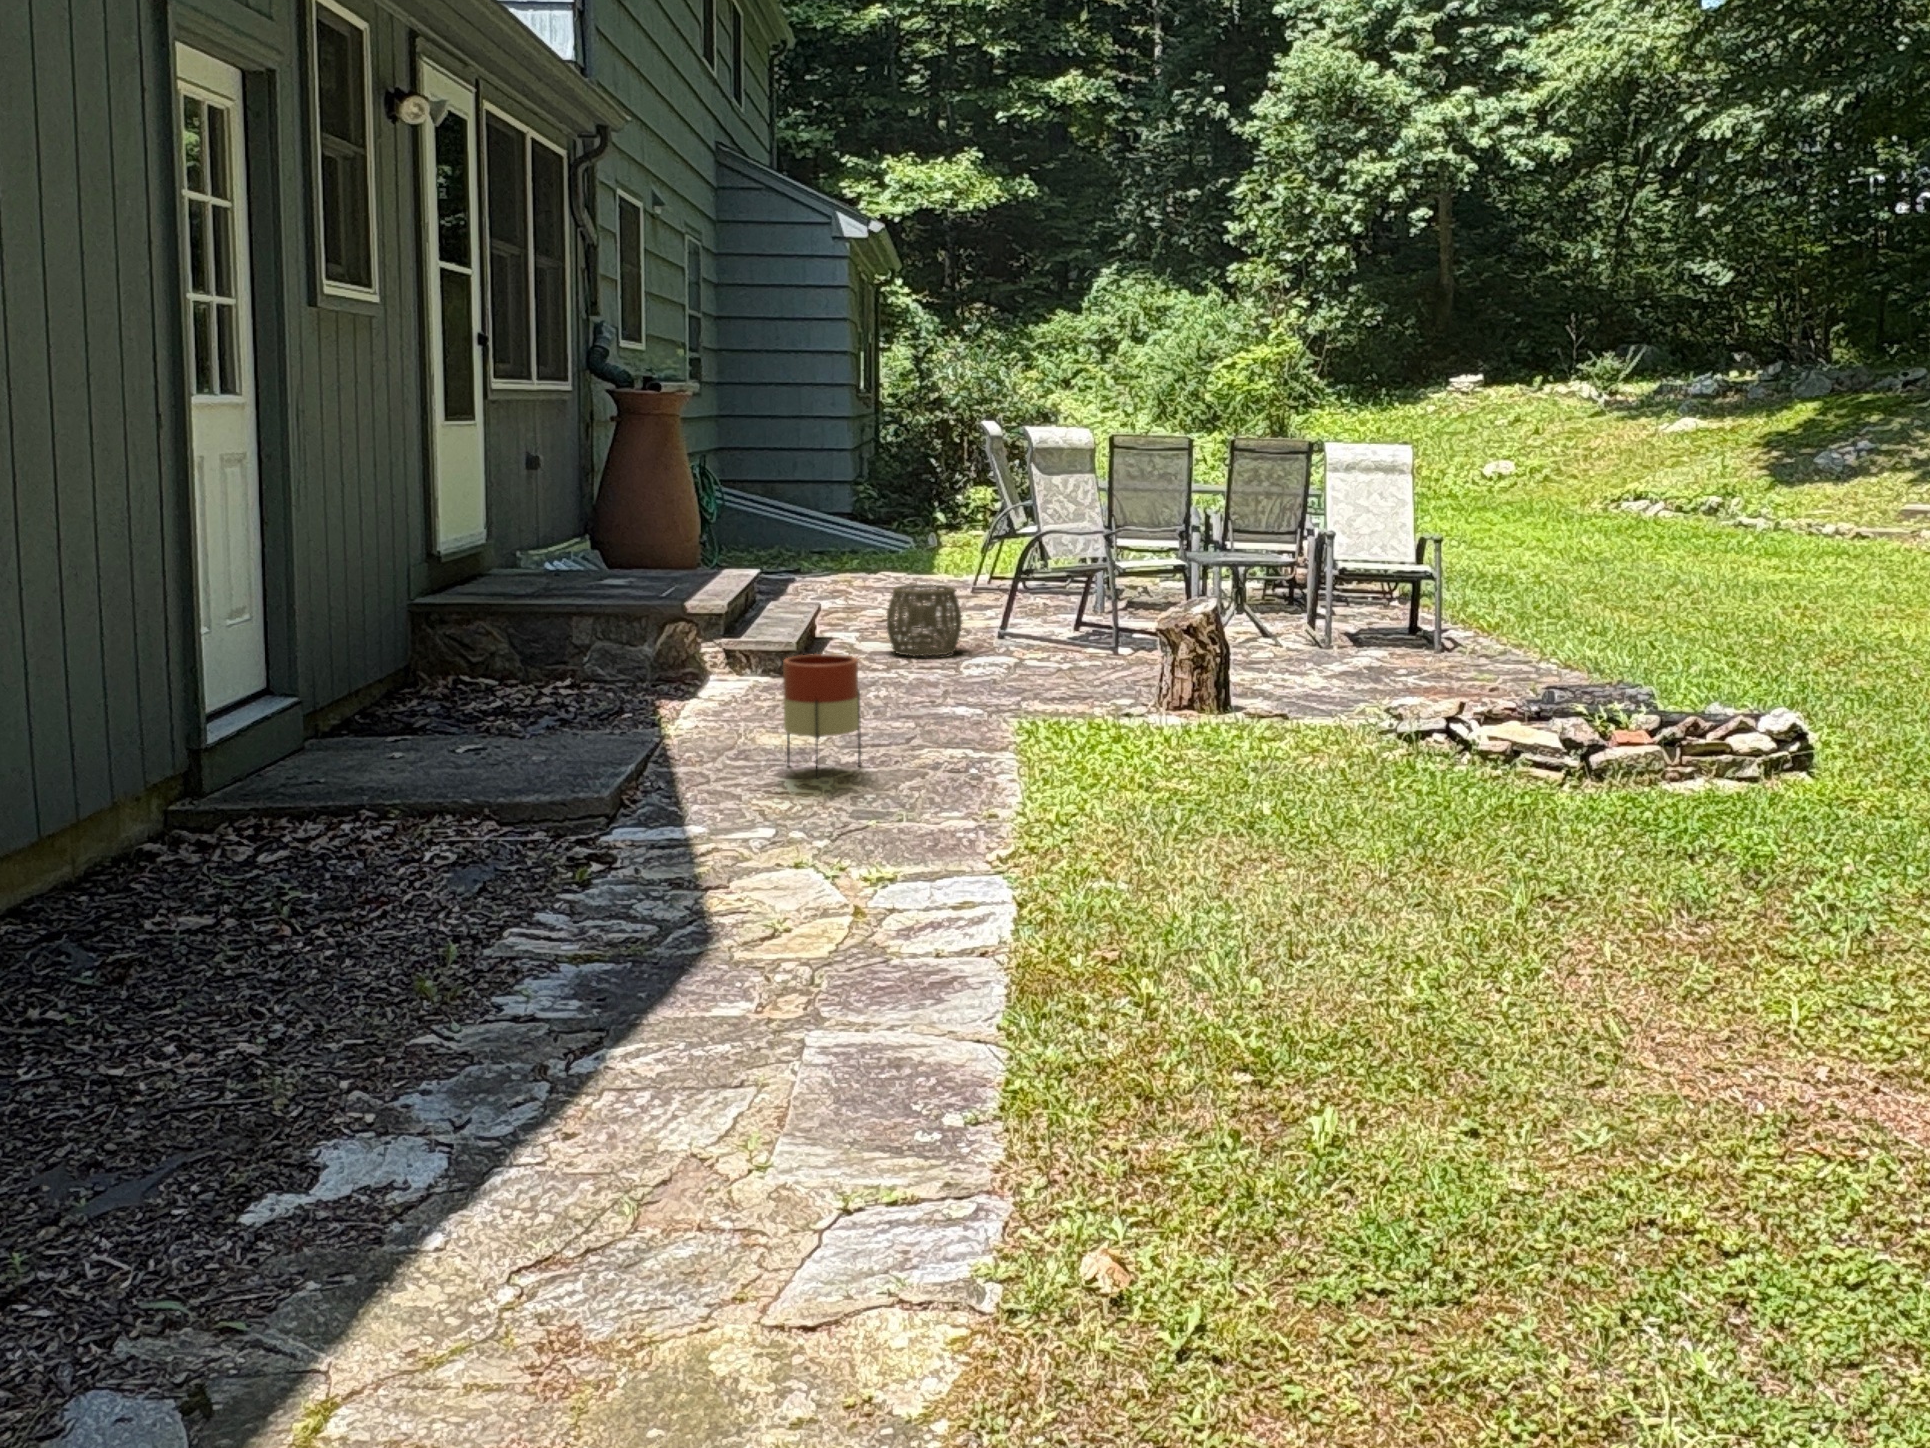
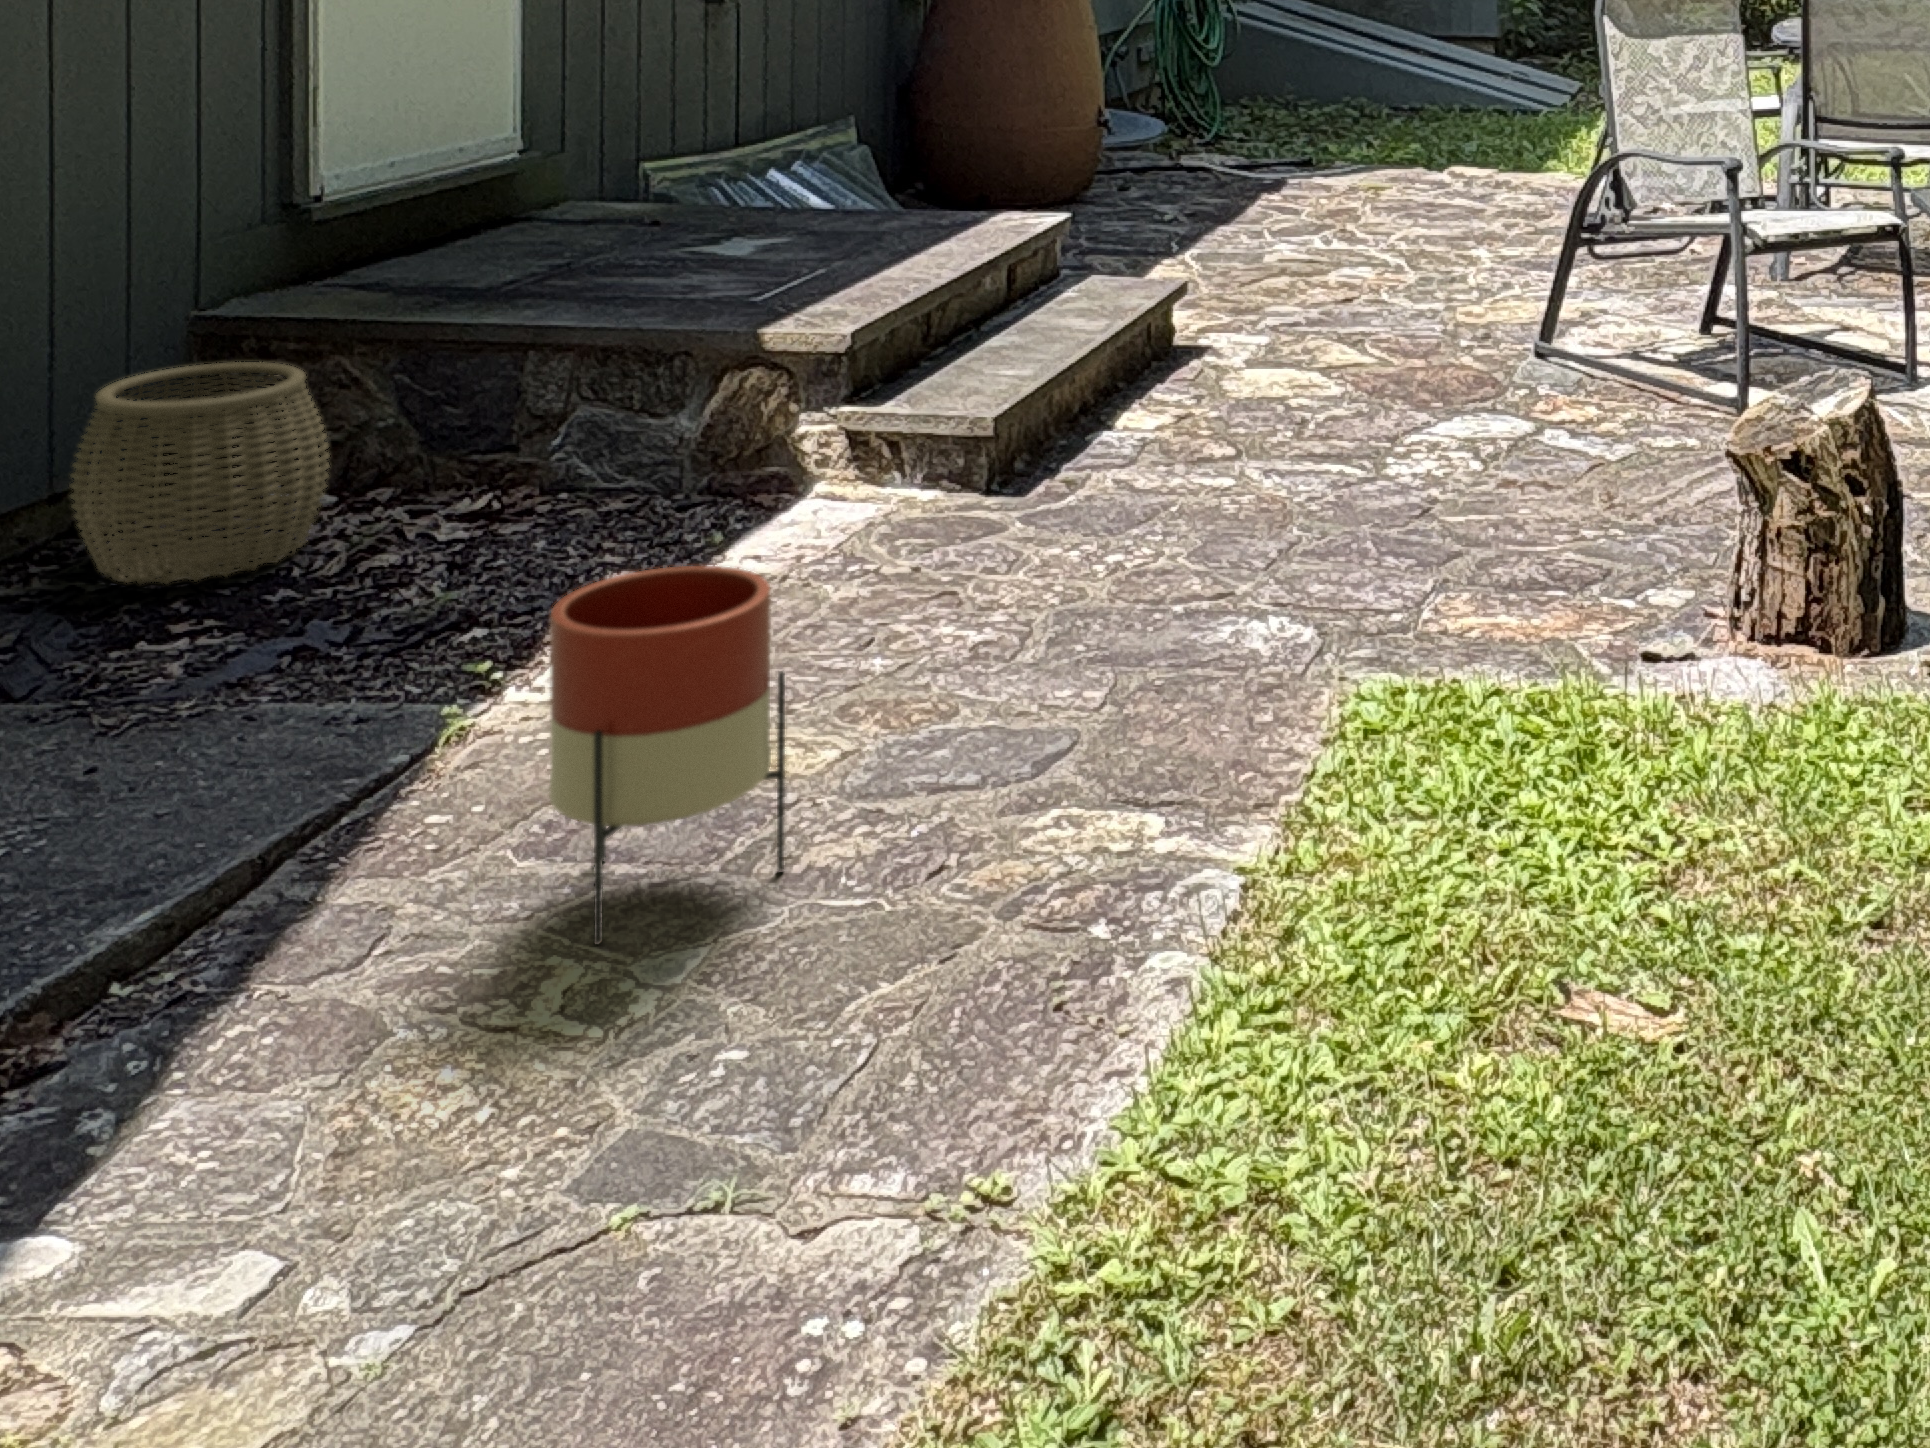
woven basket: present [886,584,962,656] -> present [70,362,329,584]

